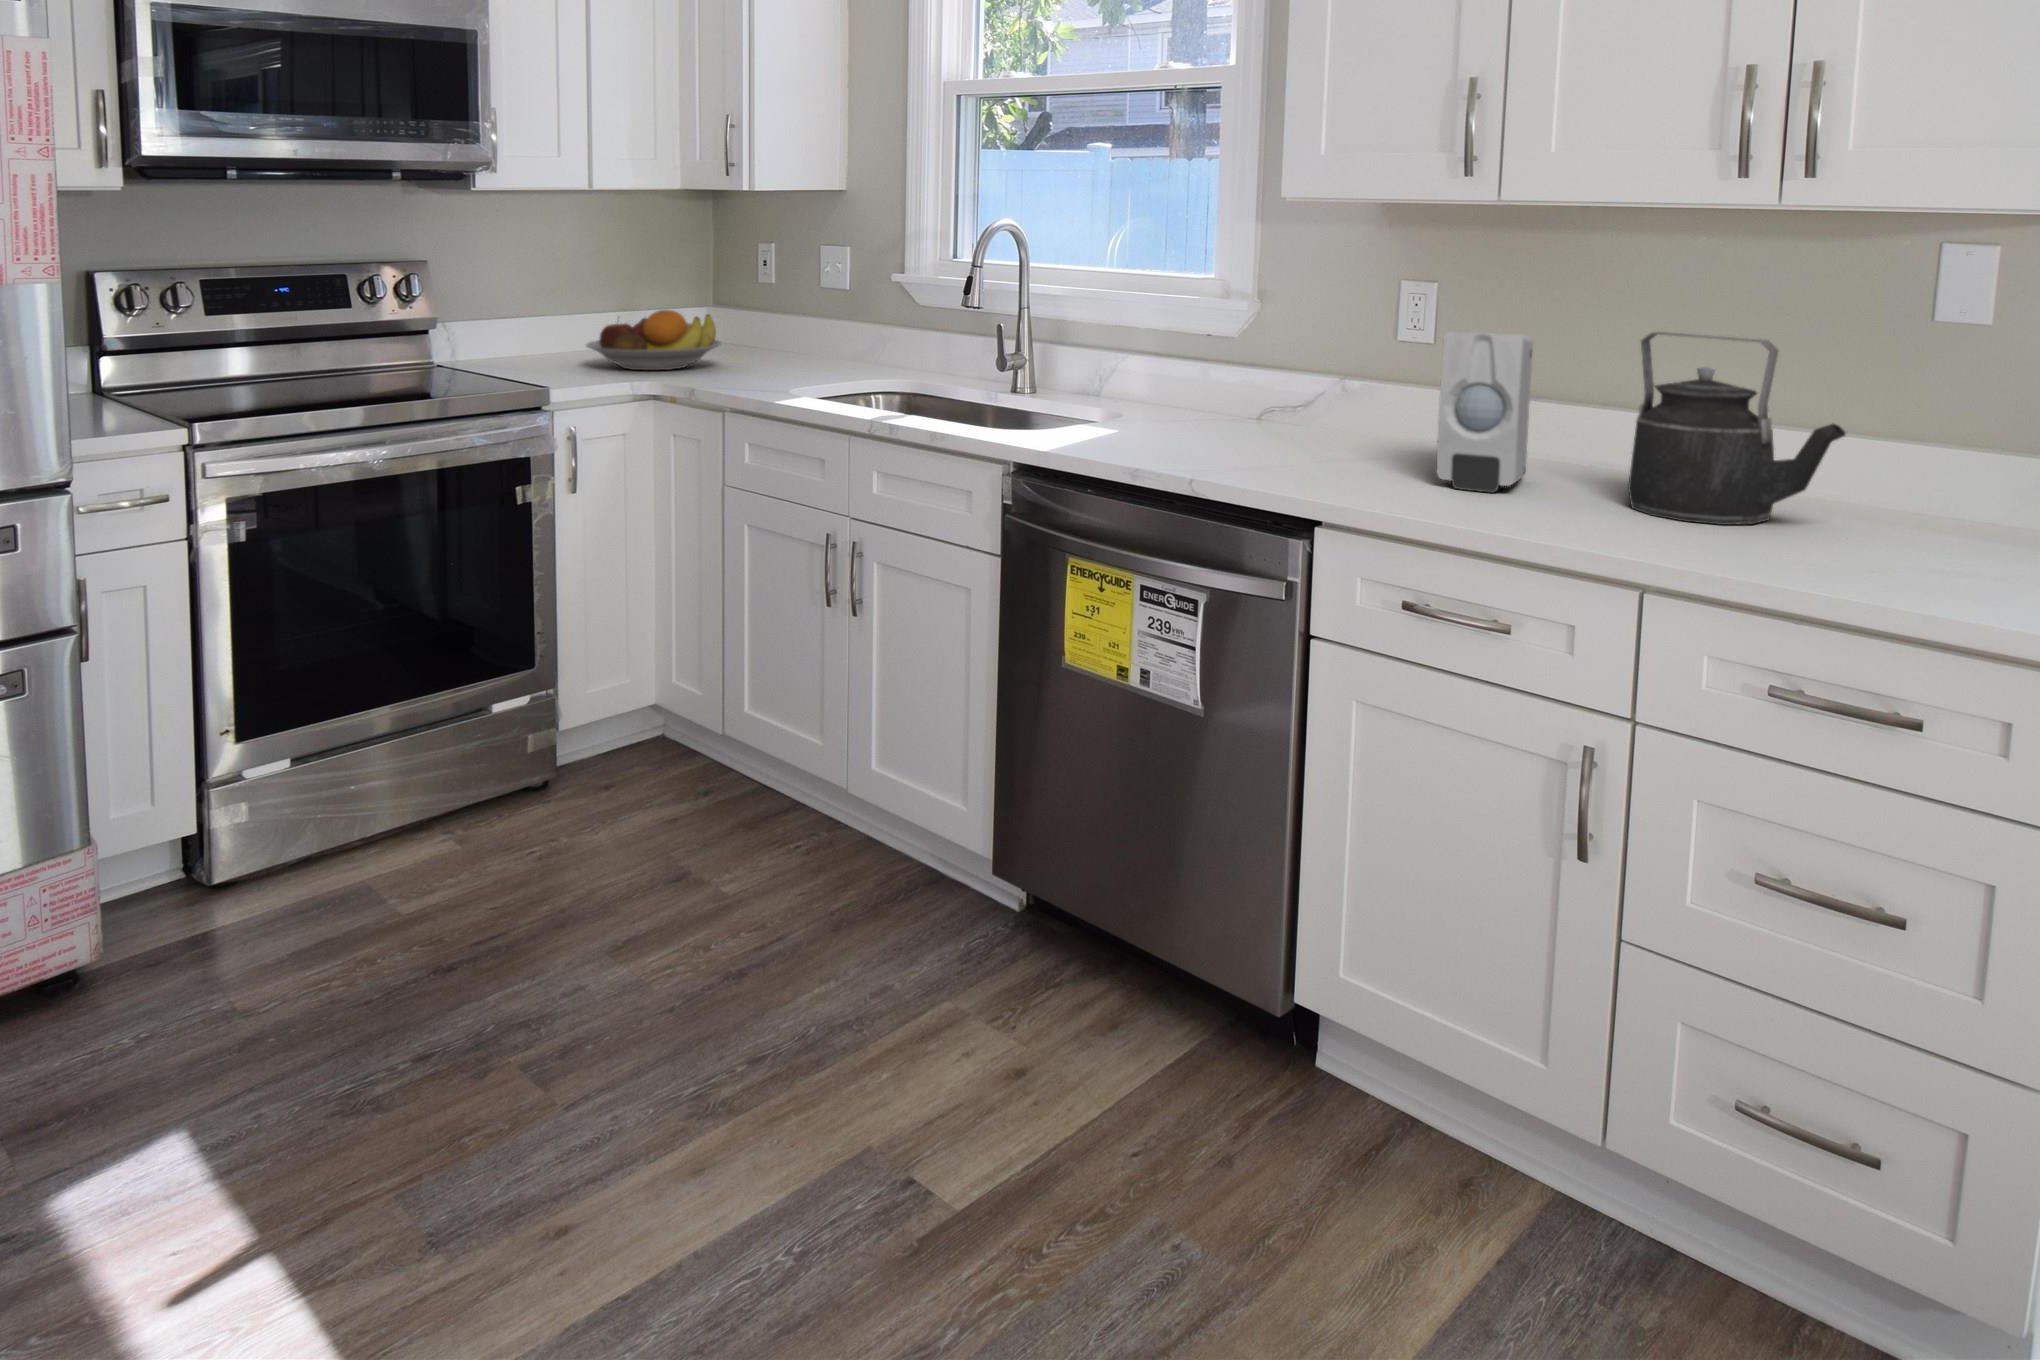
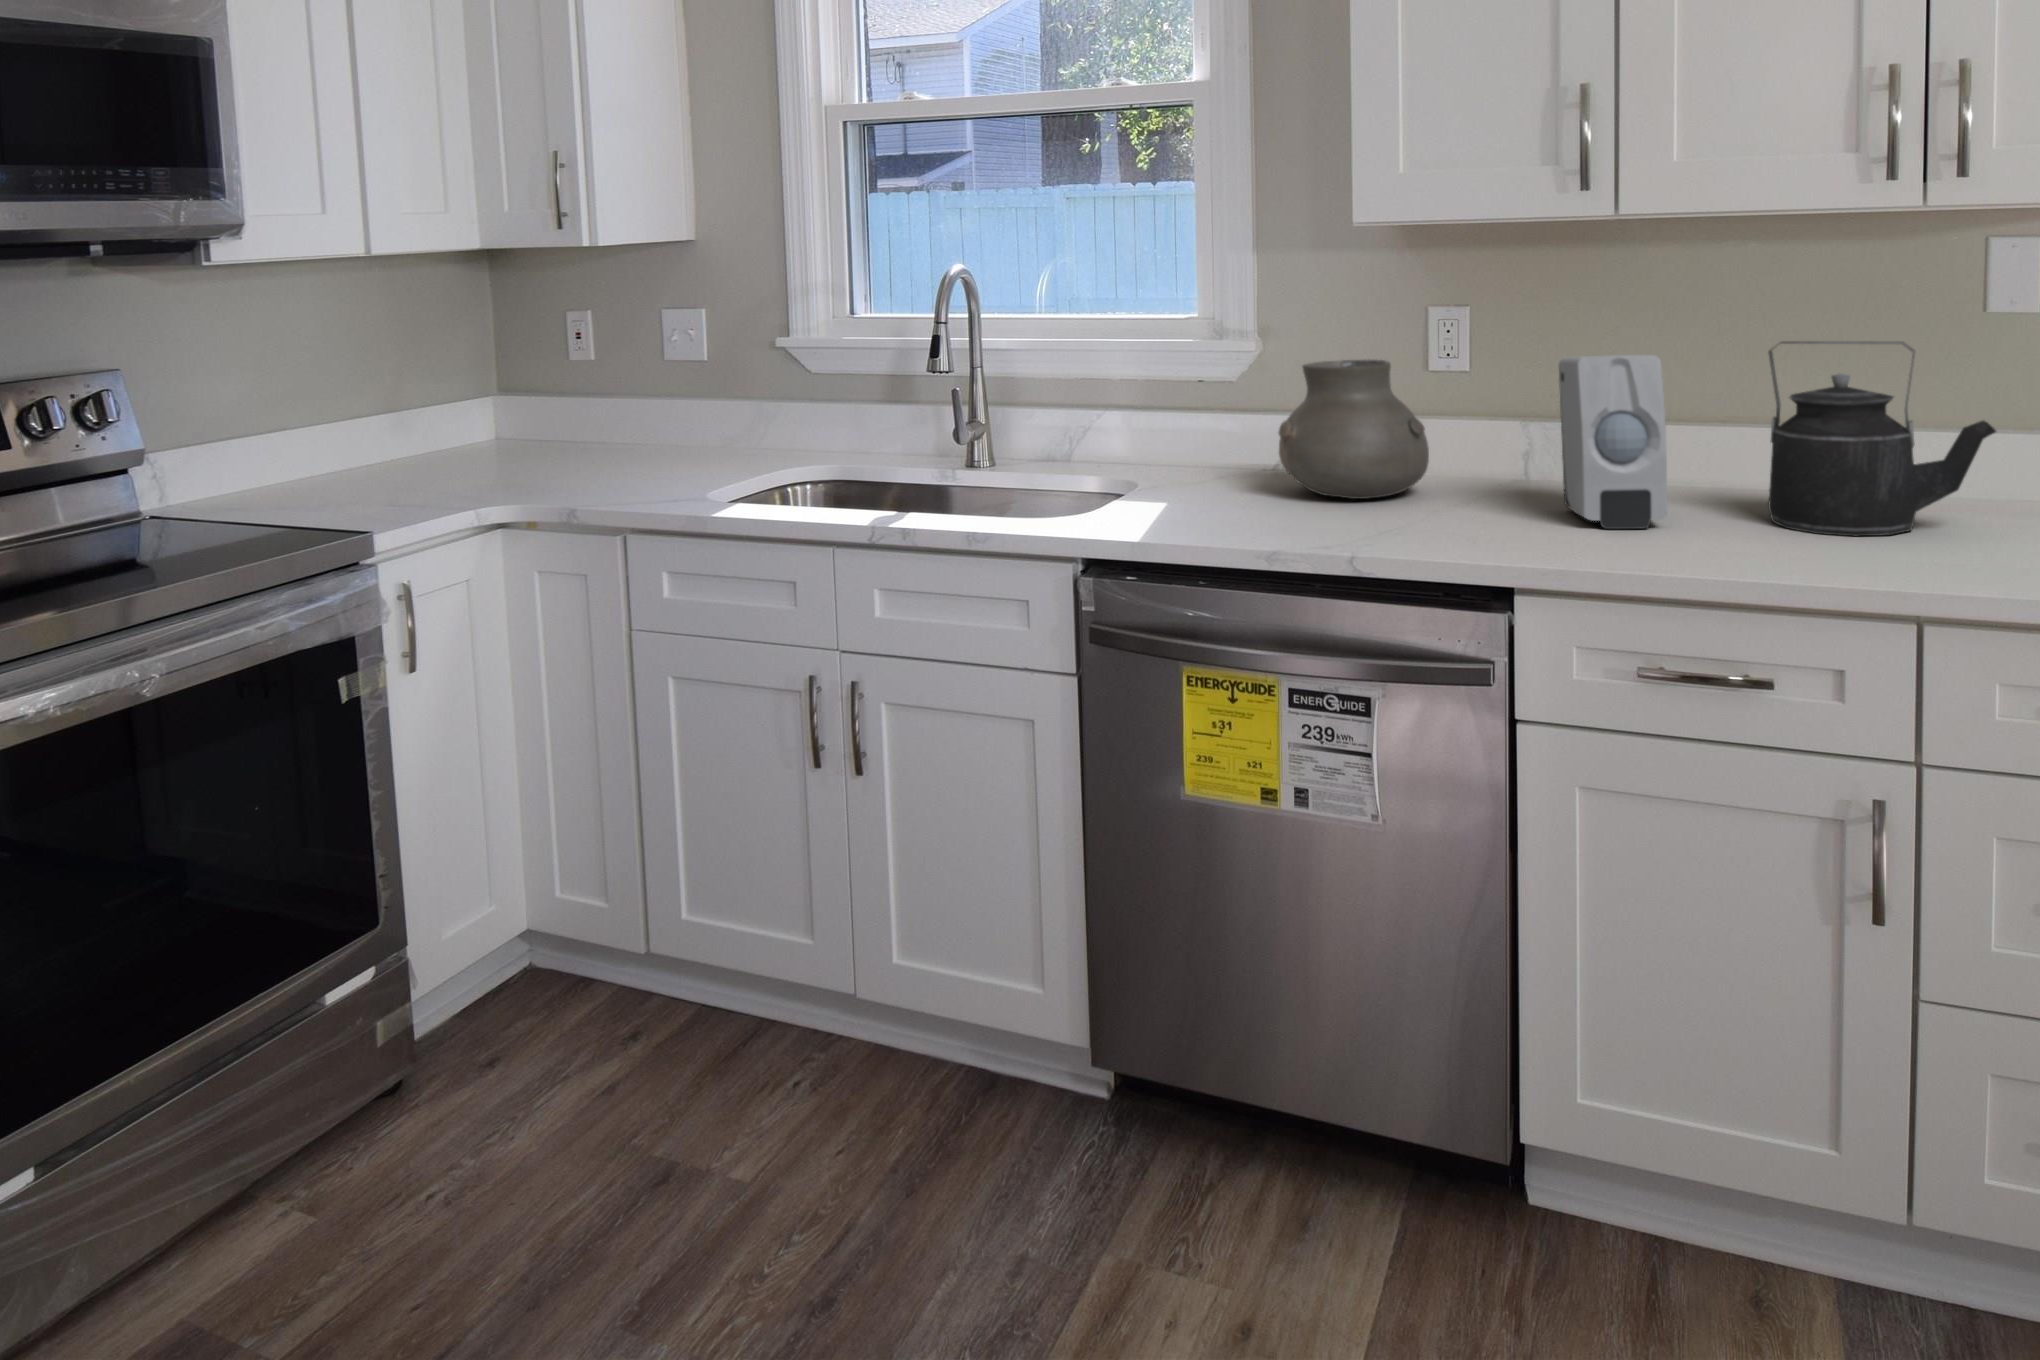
fruit bowl: present [586,310,721,370] -> none [372,409,564,492]
vase: none [1222,323,1364,445] -> present [1279,360,1429,499]

